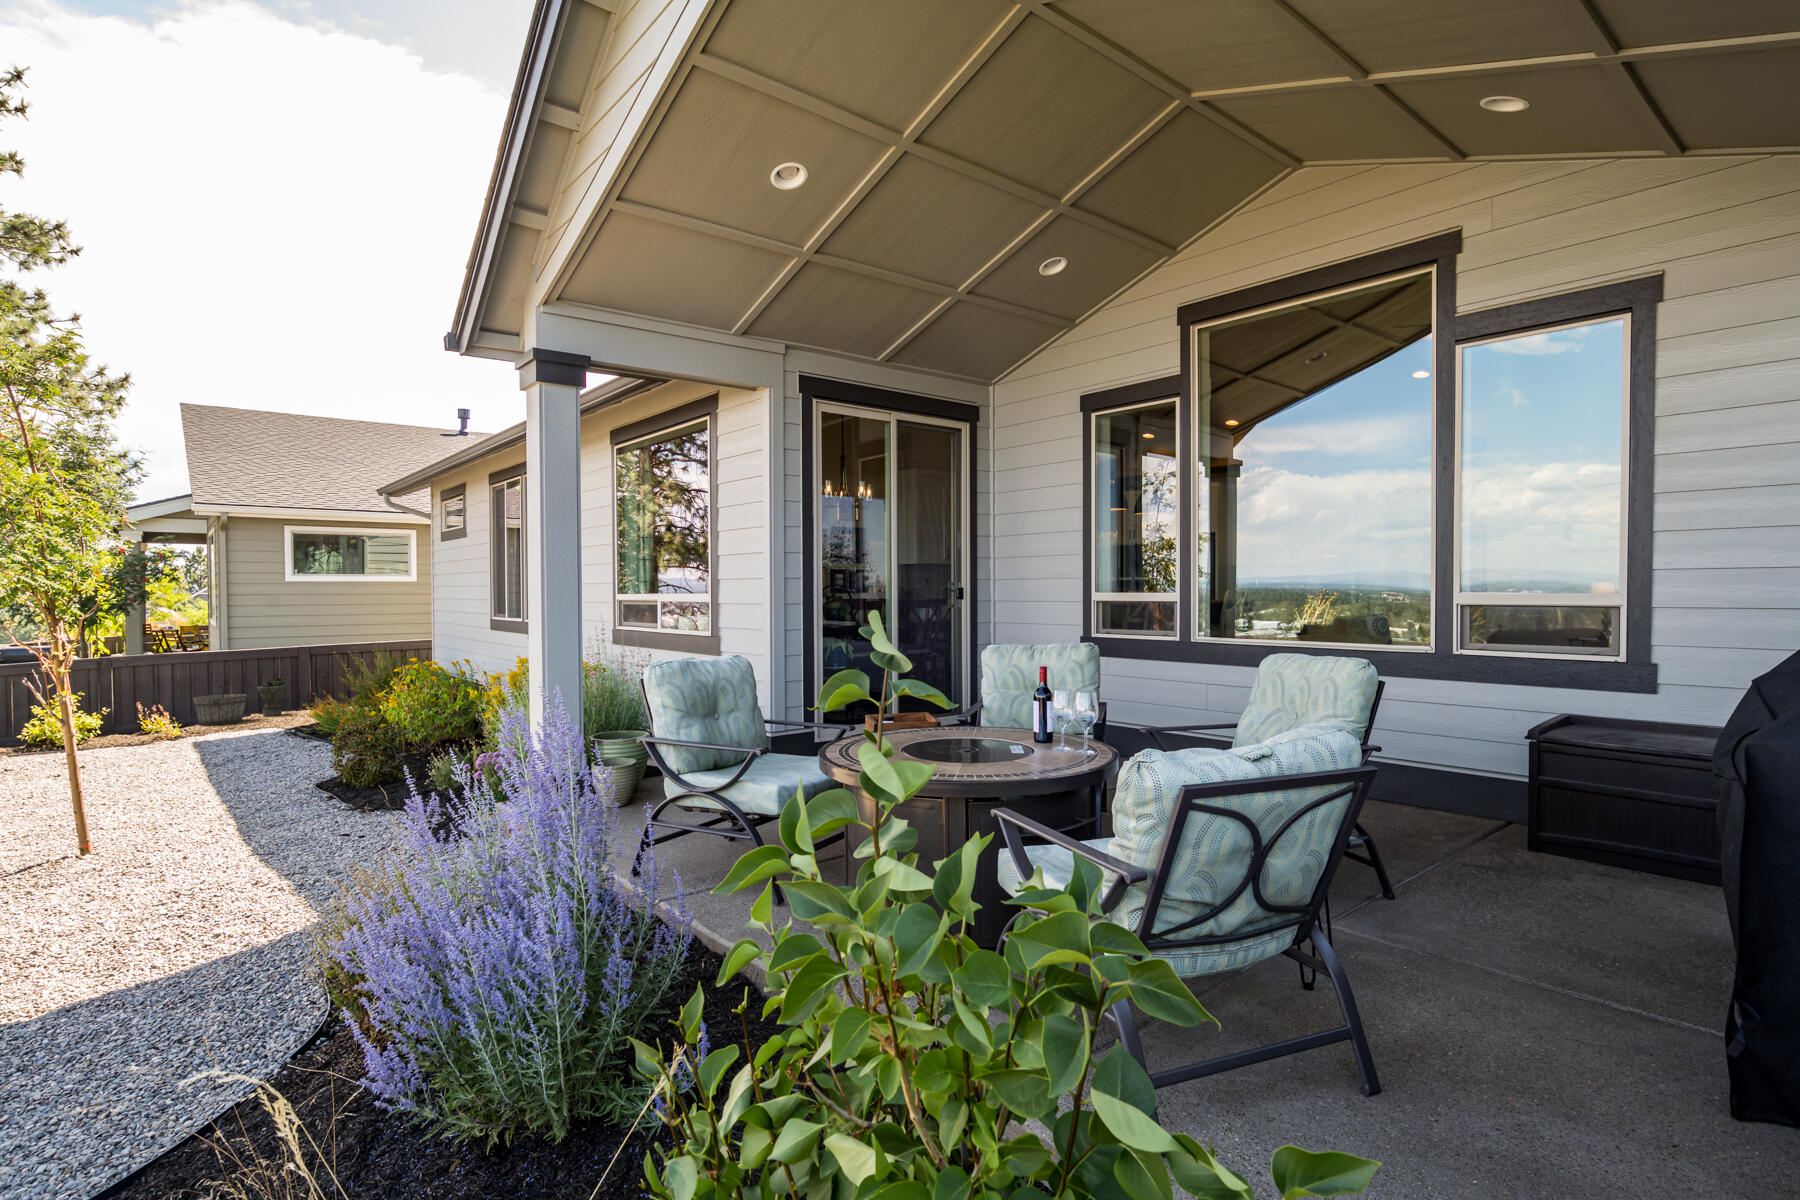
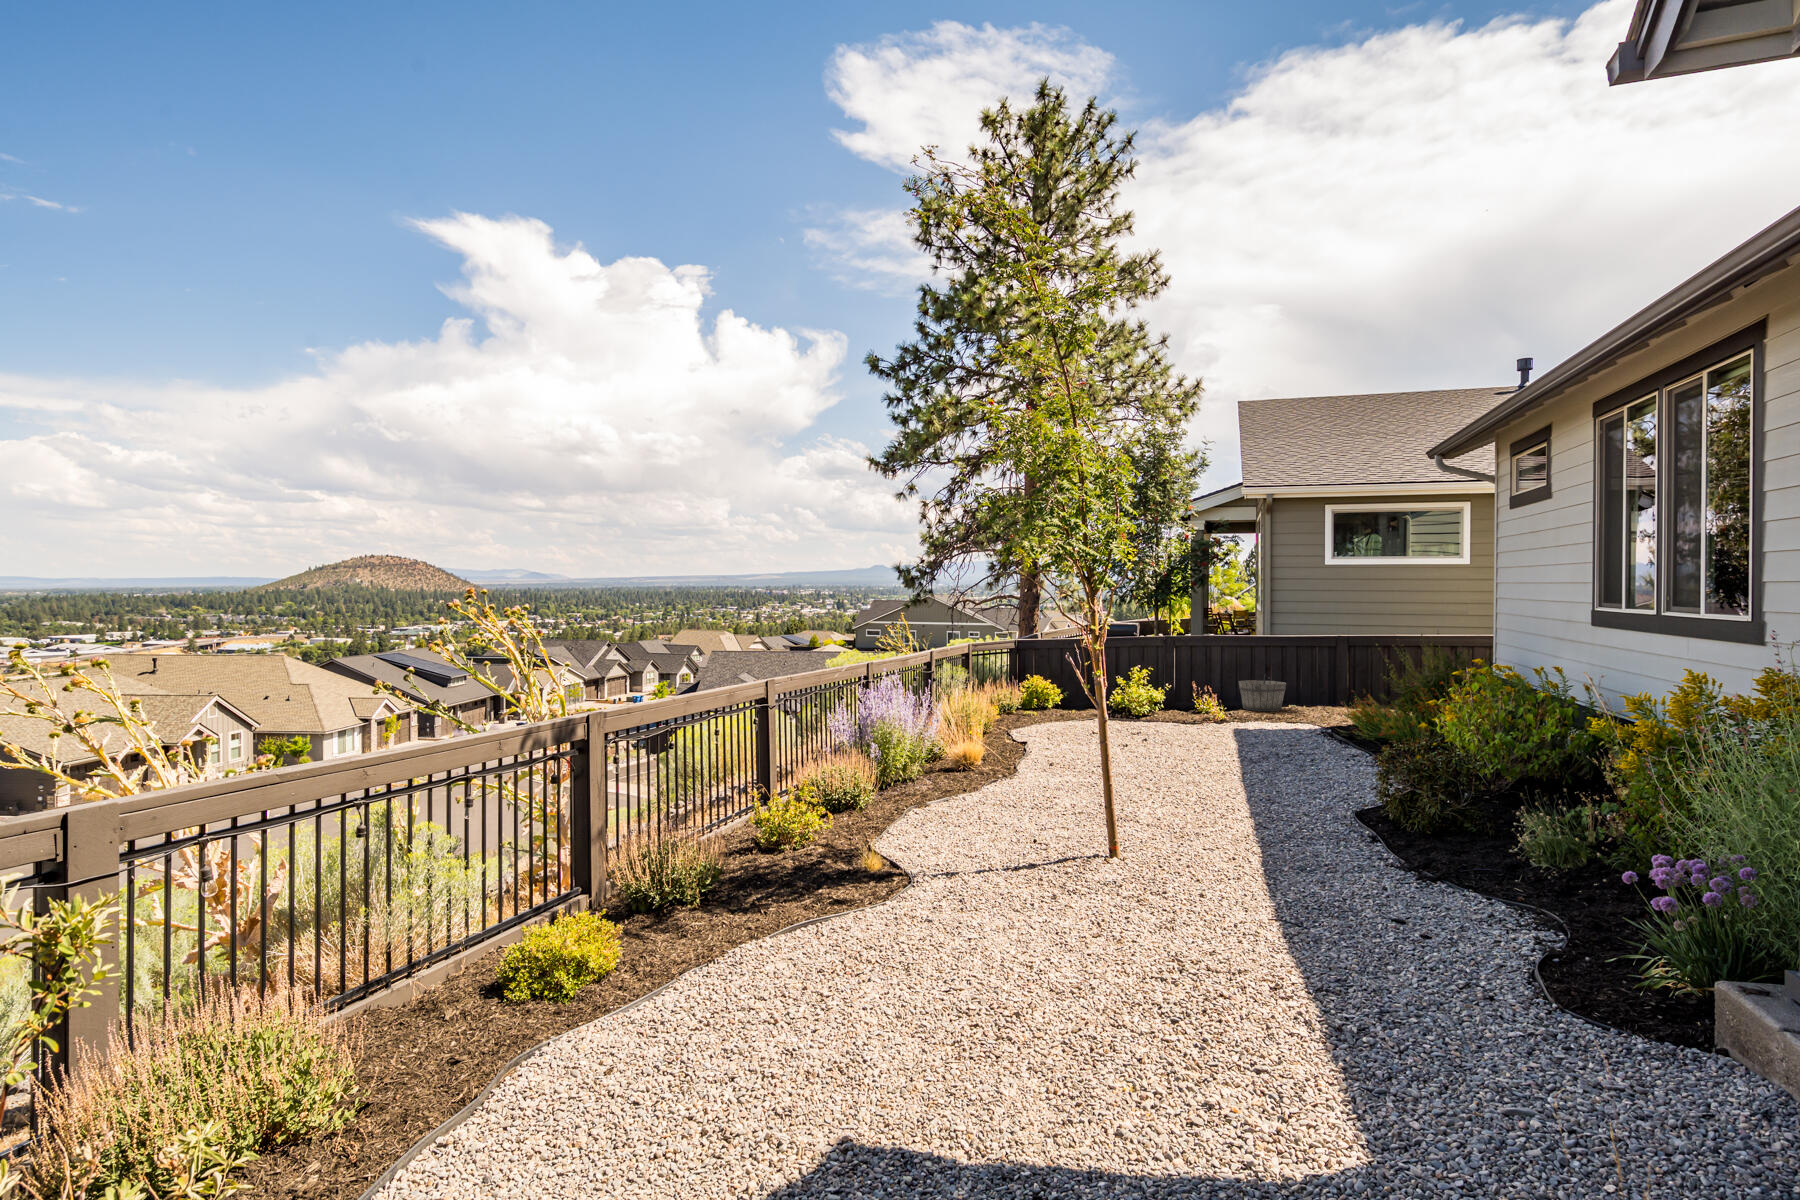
planter: present [257,678,285,716] -> none [1296,668,1323,708]

